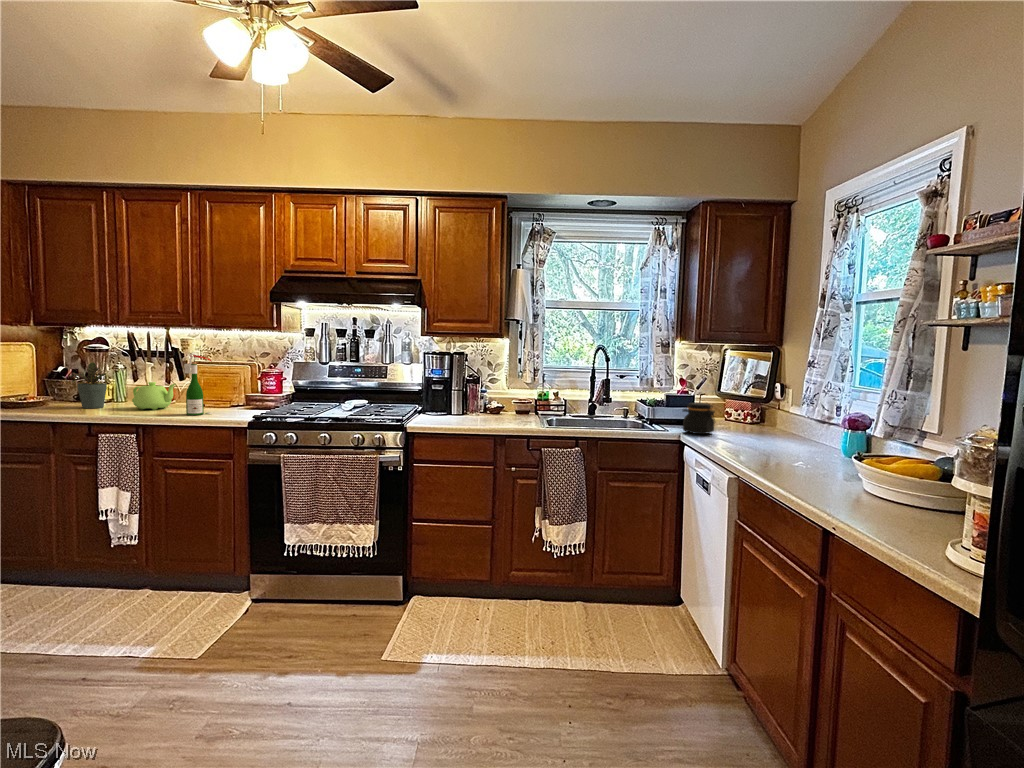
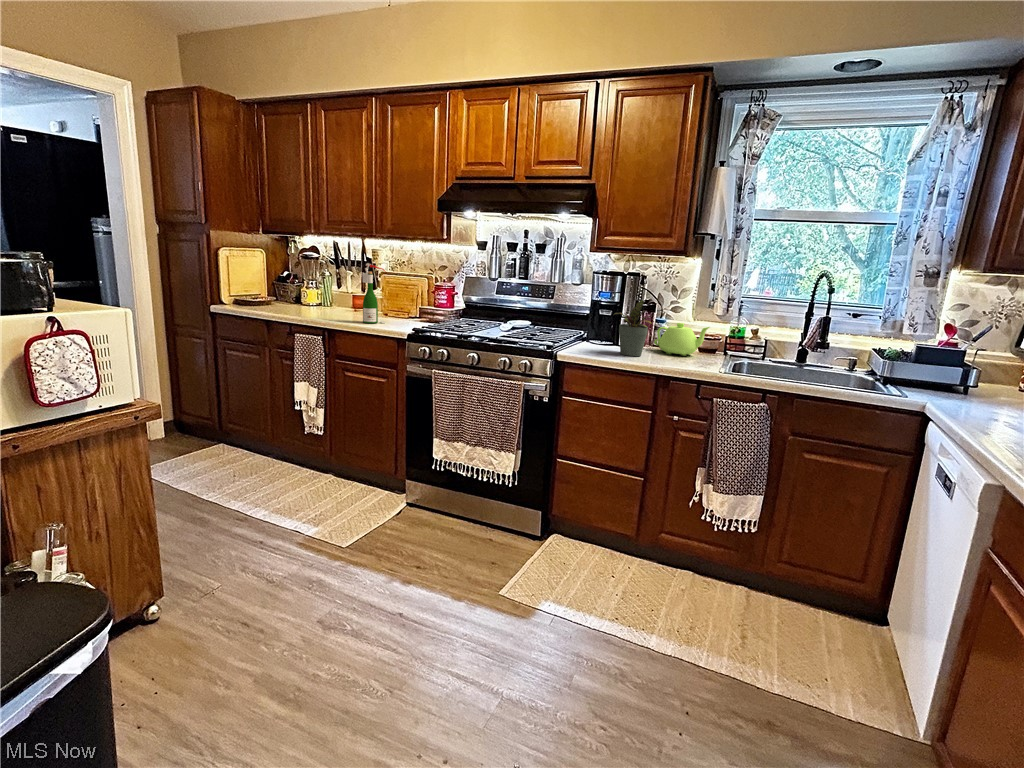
potted plant: present [71,362,110,408] -> present [614,300,651,356]
teapot: present [132,382,175,410] -> present [654,323,710,356]
jar: present [683,403,715,434] -> none [931,360,993,407]

